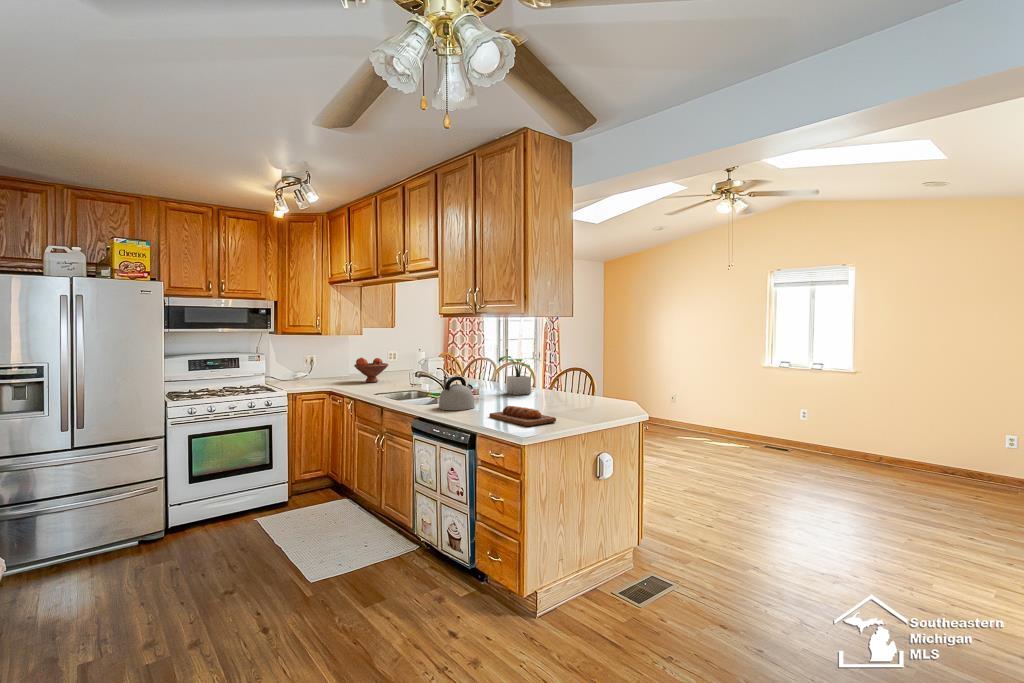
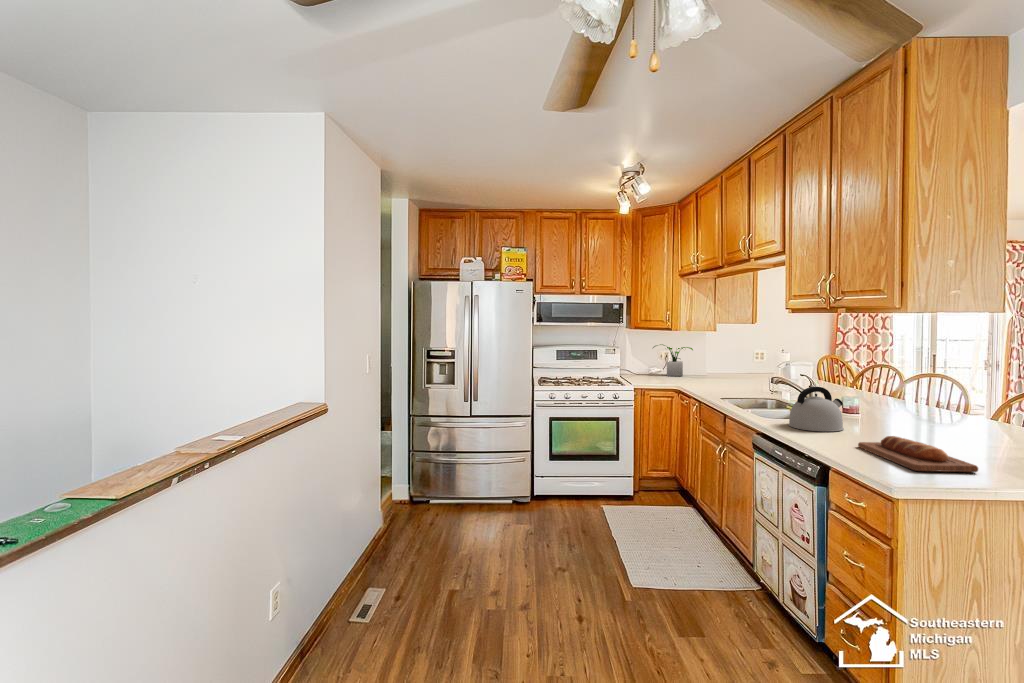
potted plant: present [498,356,540,395] -> present [653,344,693,376]
fruit bowl: present [354,358,388,383] -> none [705,356,746,384]

